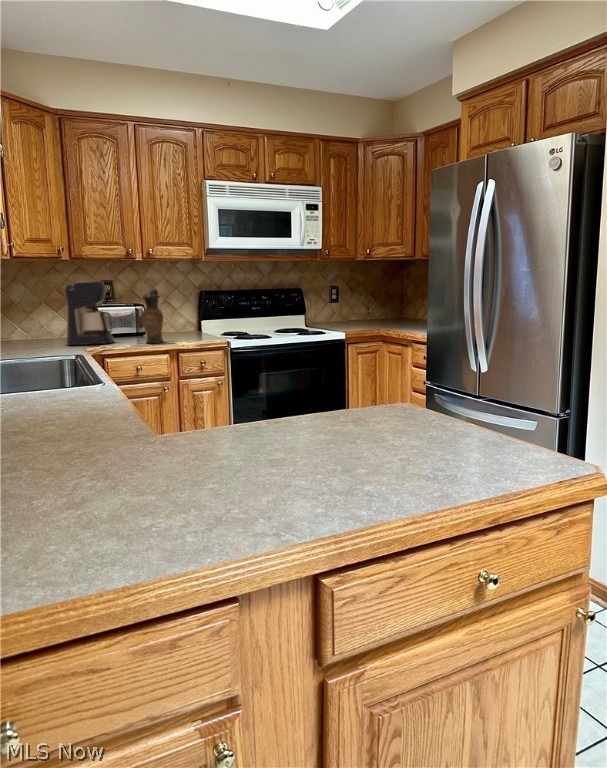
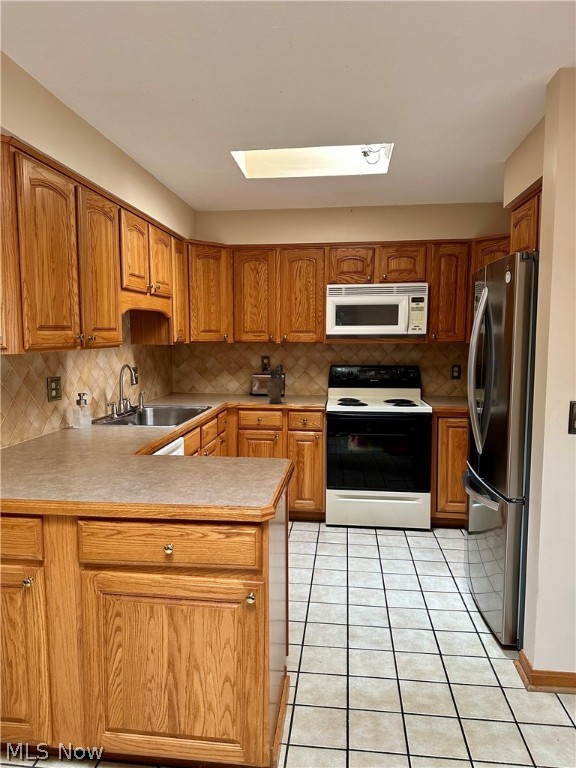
coffee maker: present [64,281,114,345] -> none [223,357,255,400]

